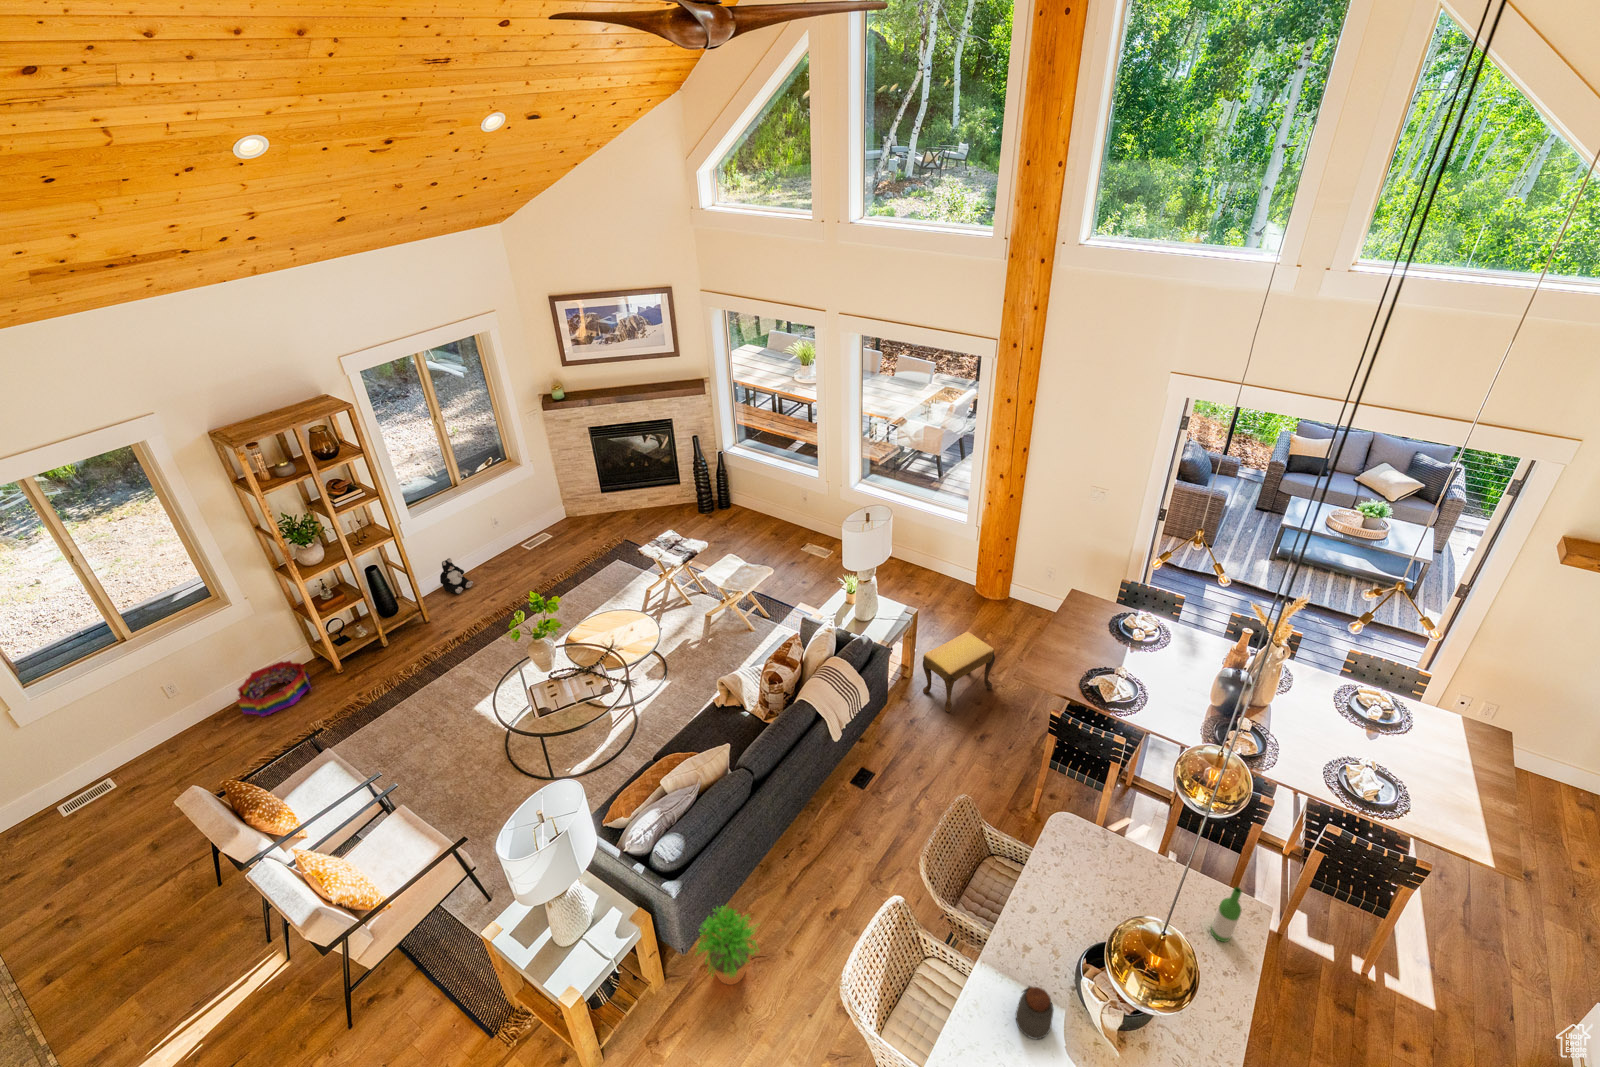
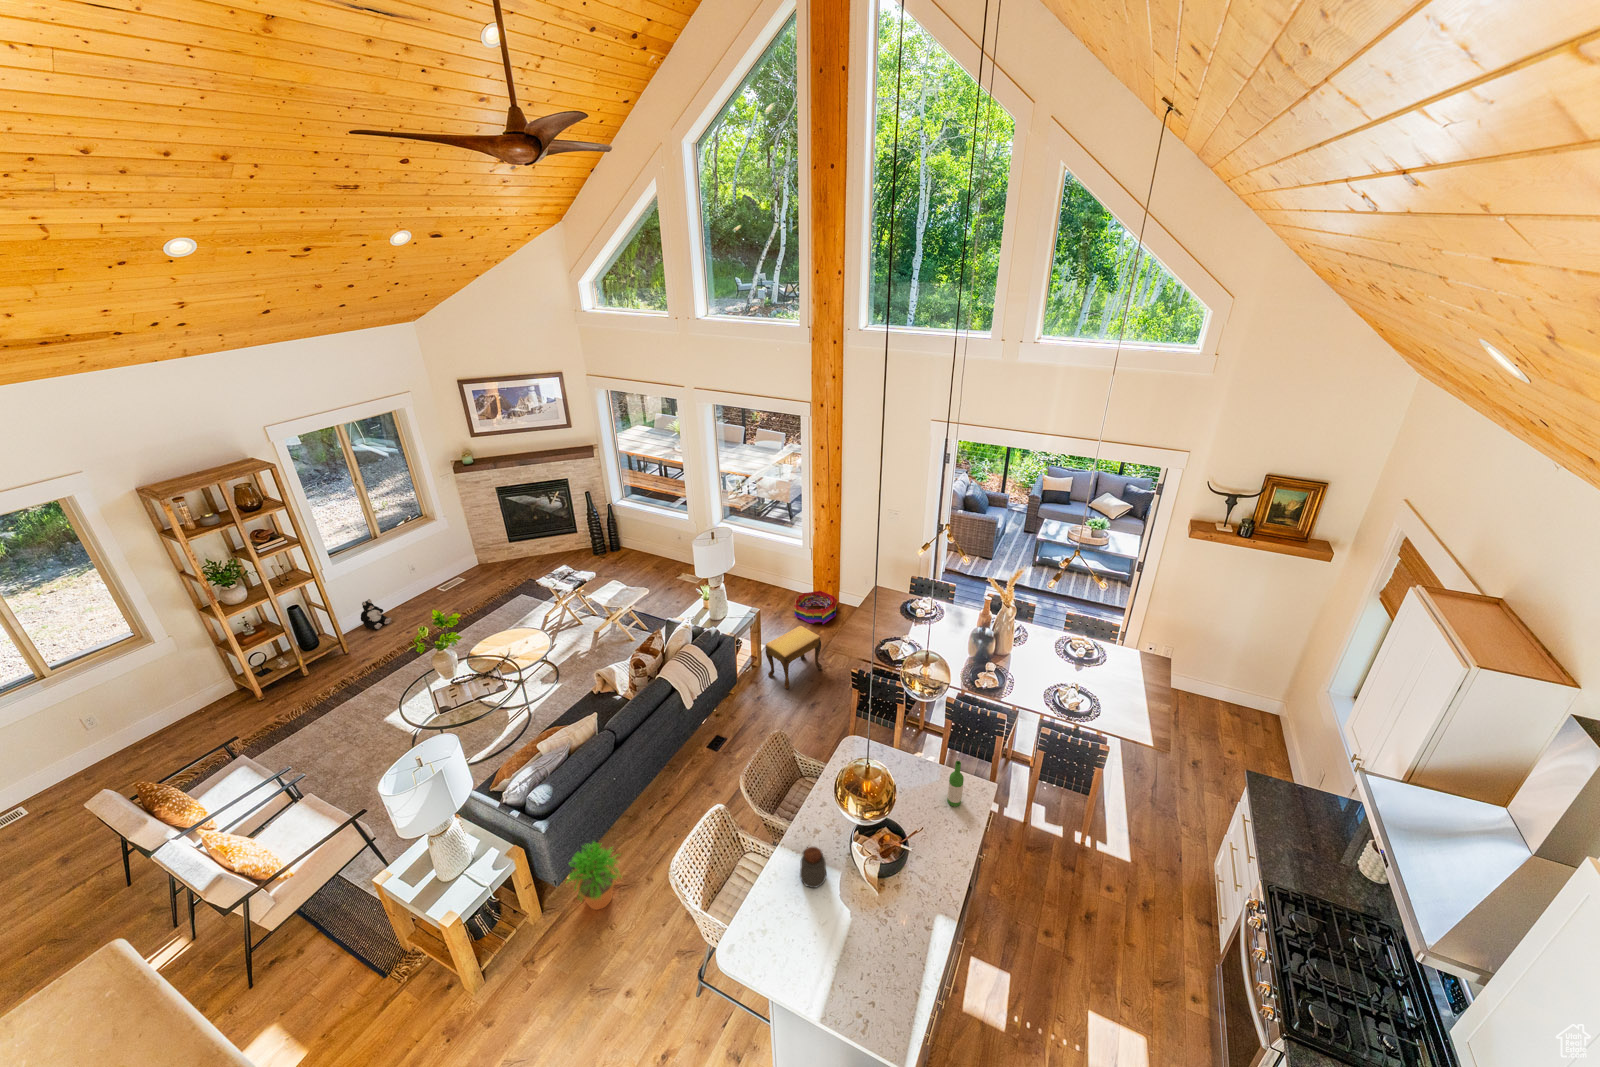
storage bin: present [237,661,311,717] -> present [794,590,837,624]

